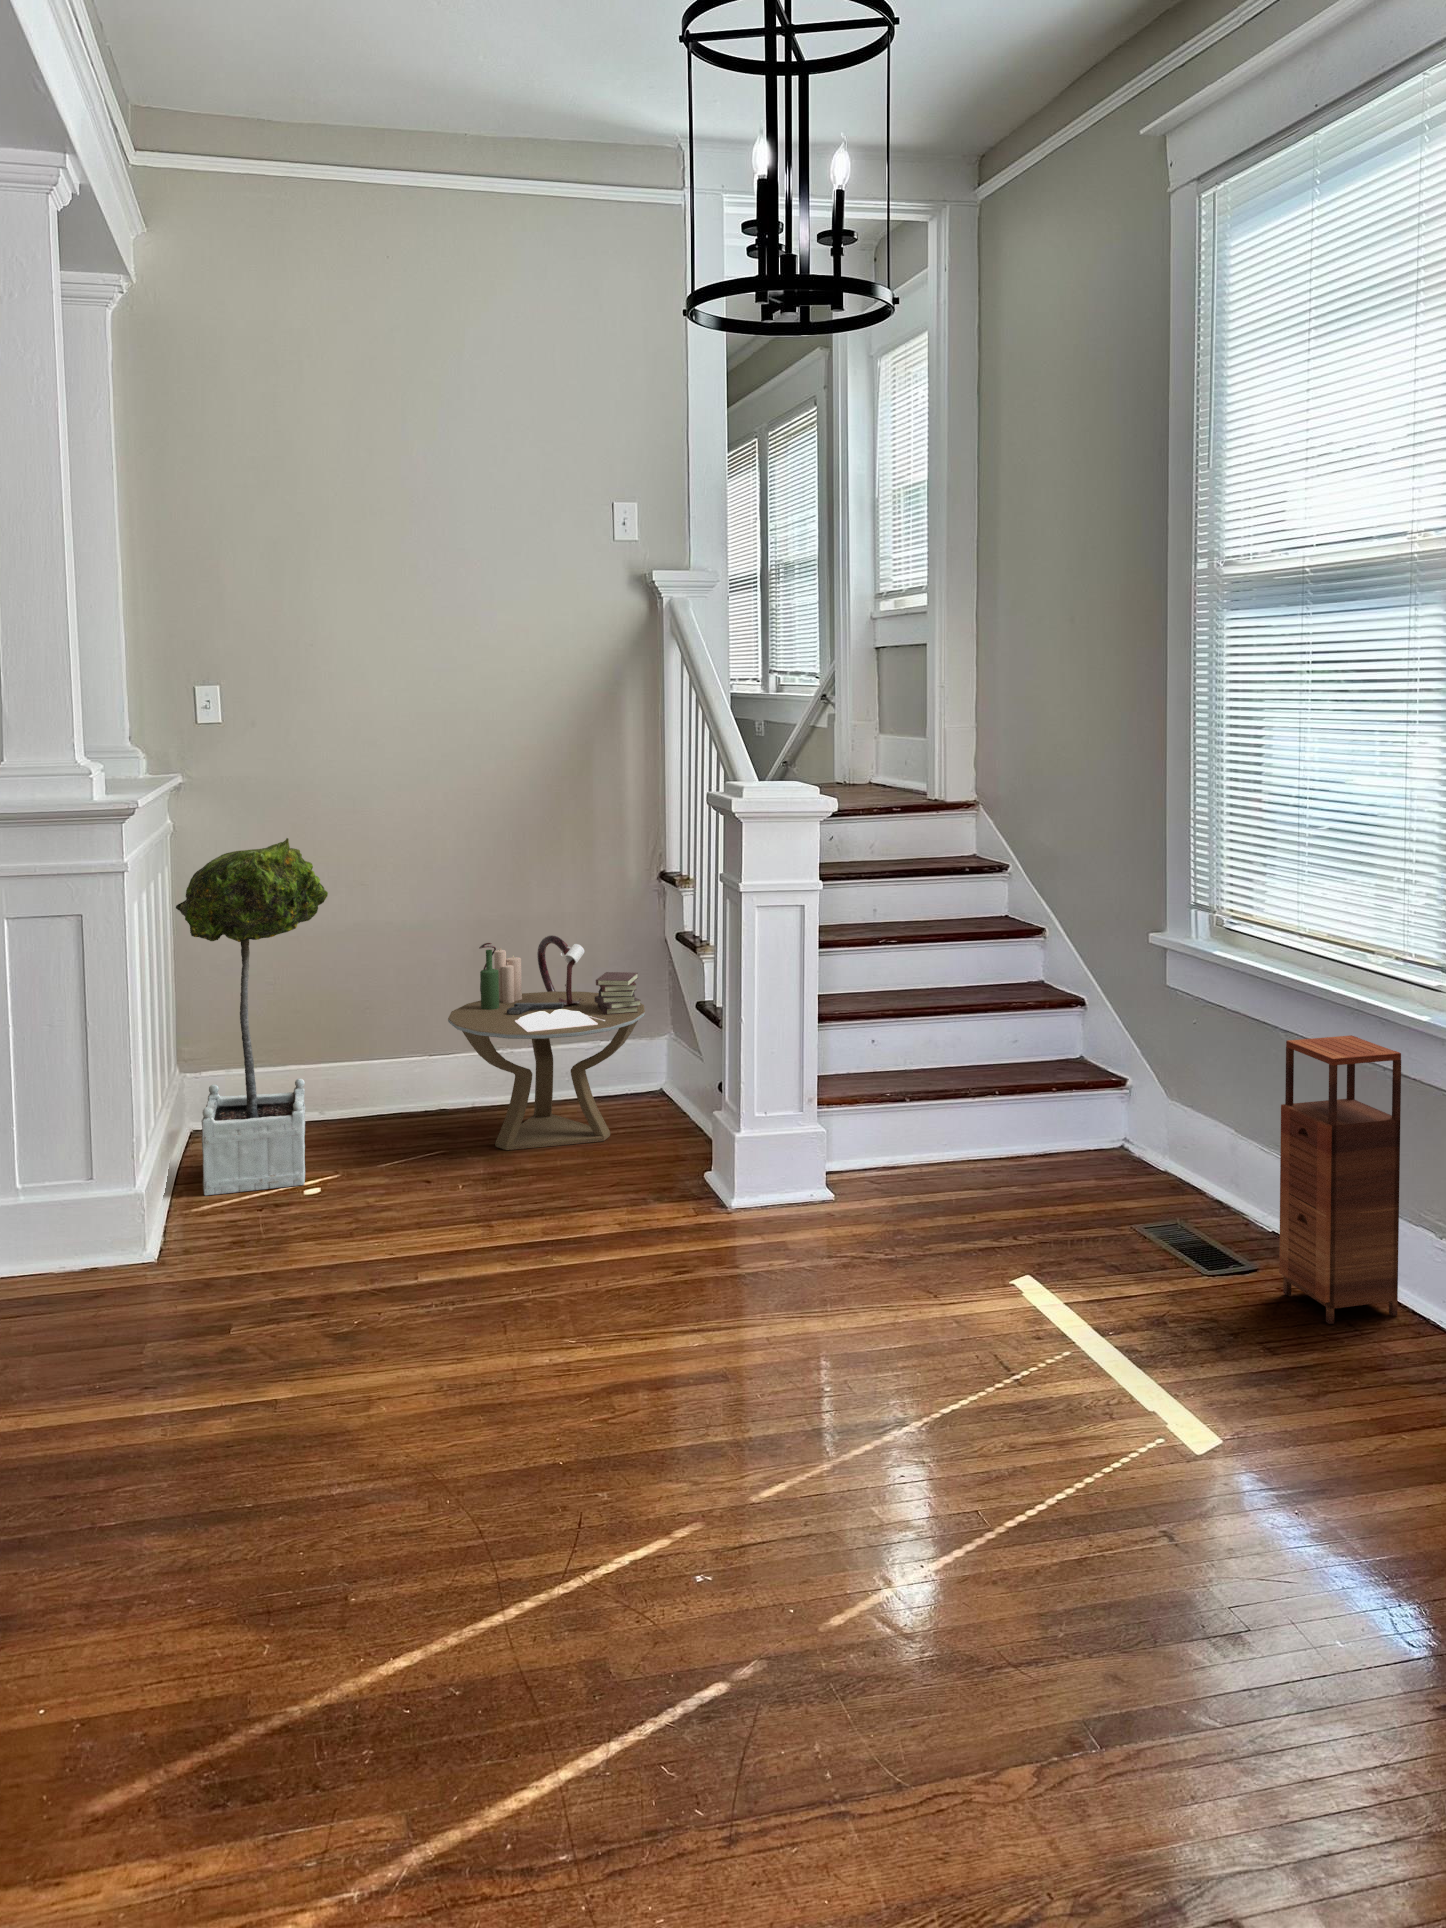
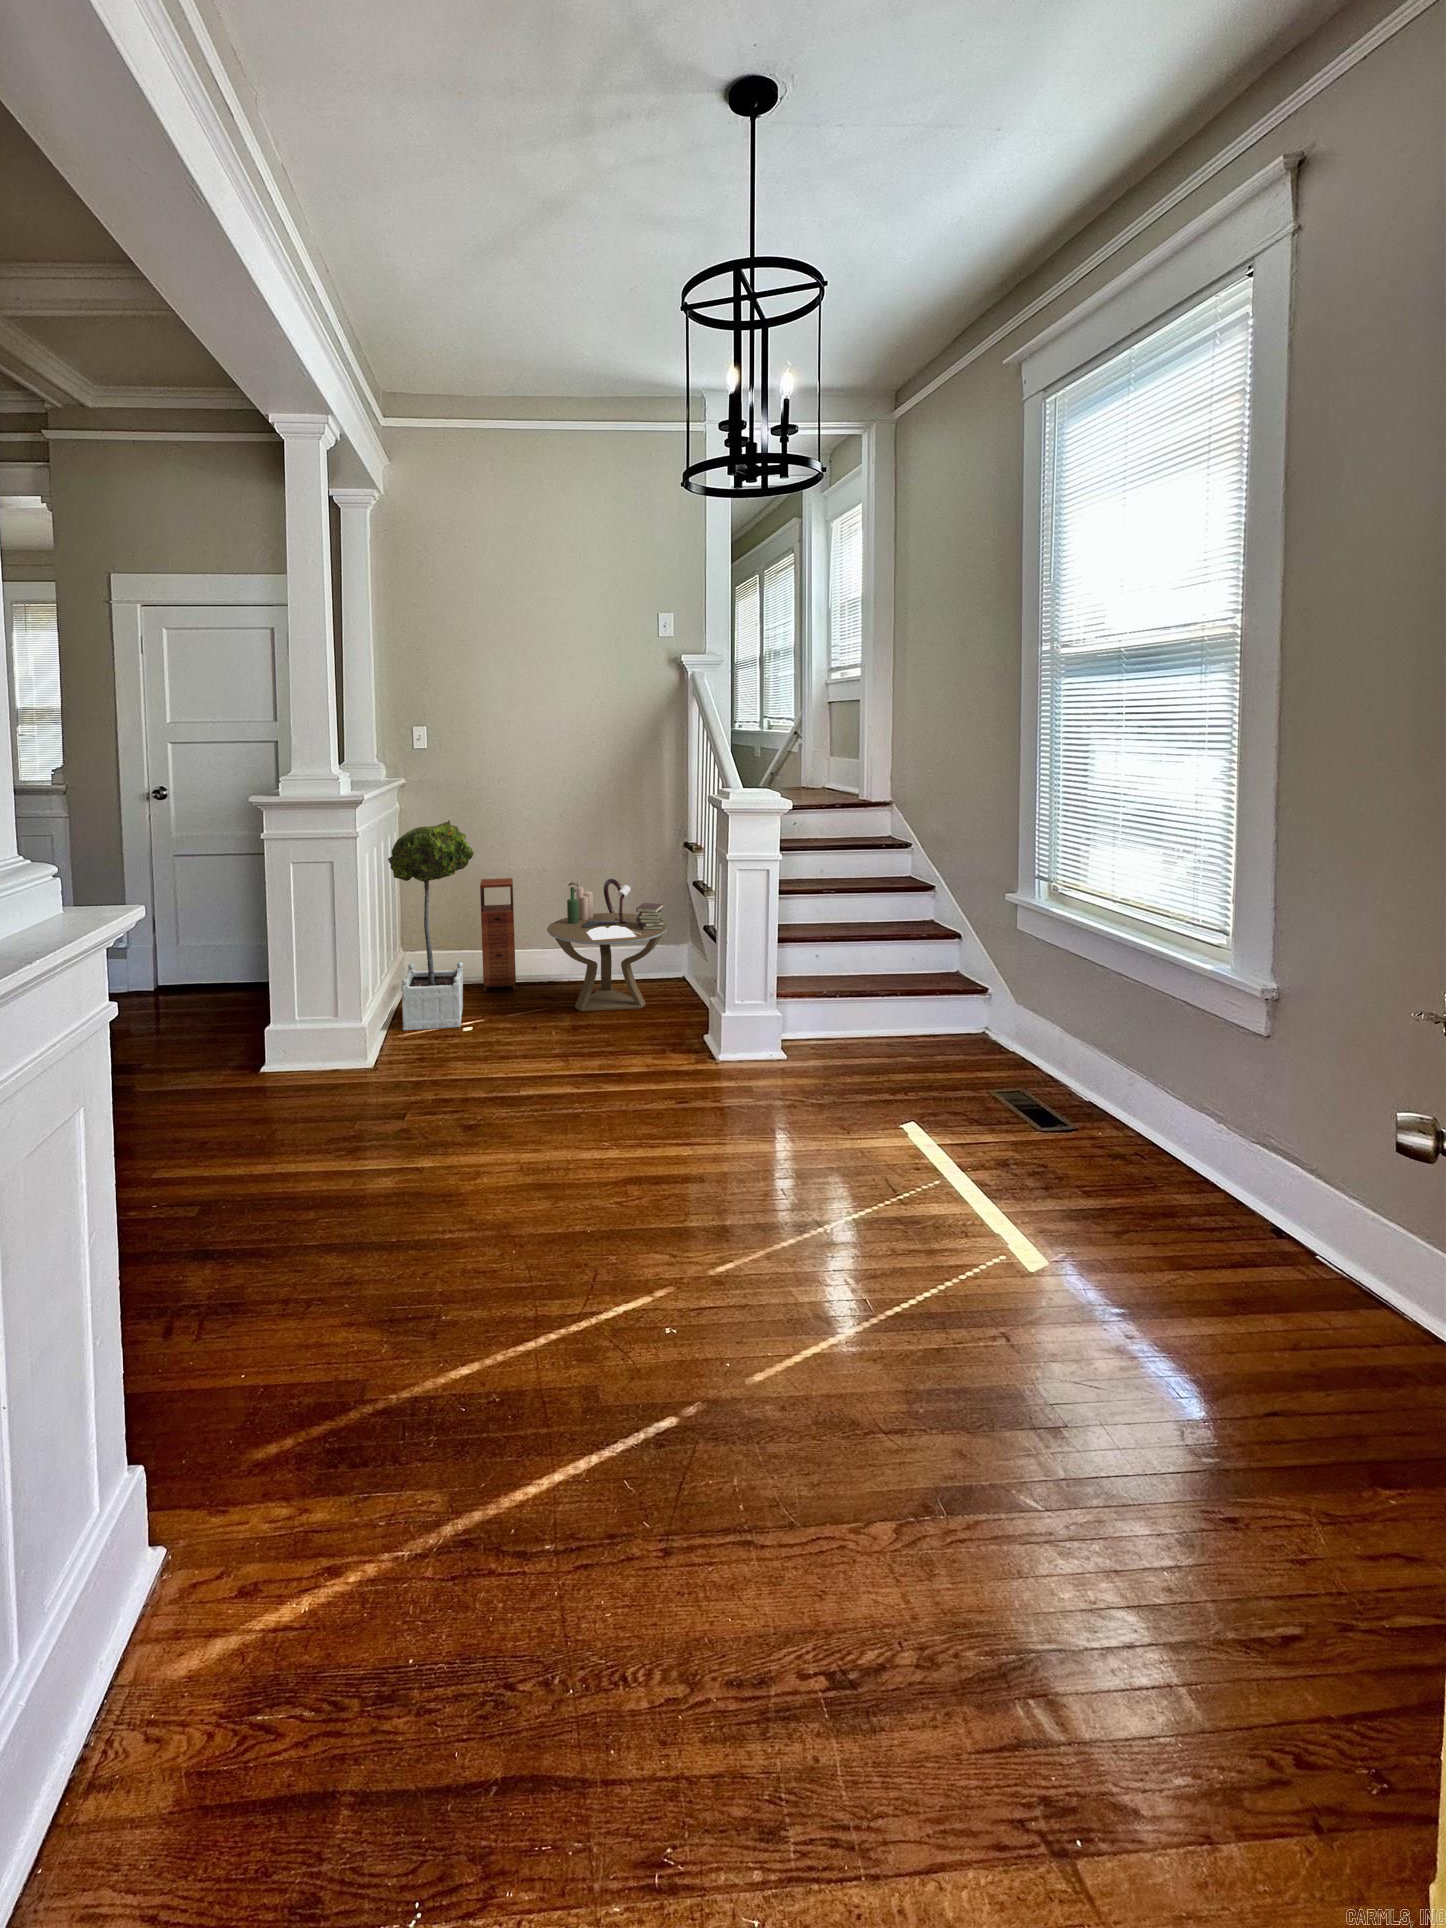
storage cabinet: present [1279,1035,1401,1324] -> present [480,878,516,993]

